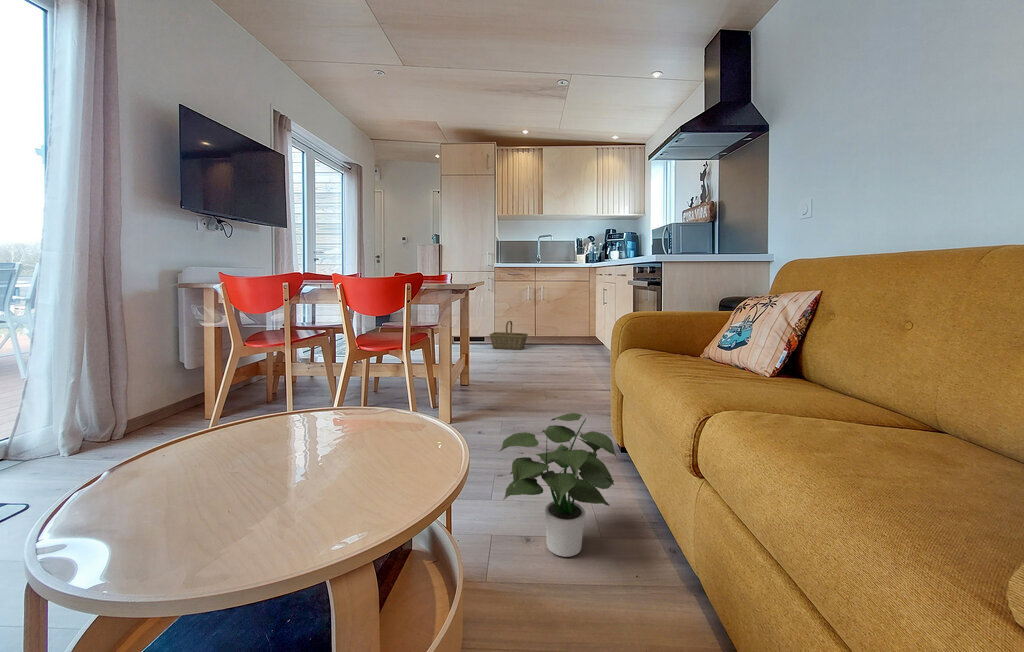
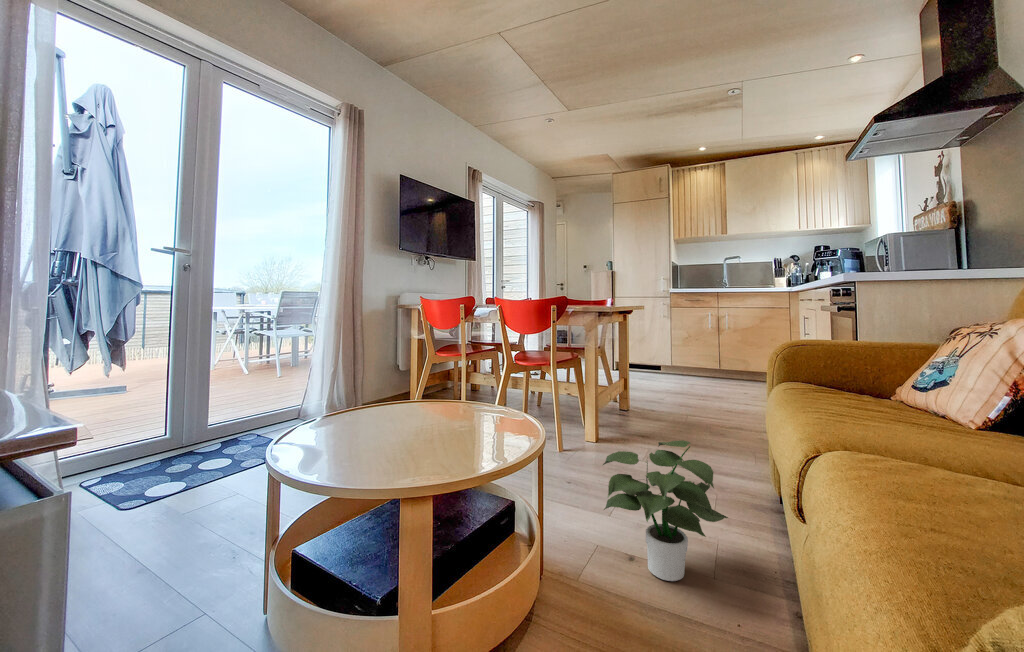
basket: present [490,321,528,350] -> none [663,349,707,380]

